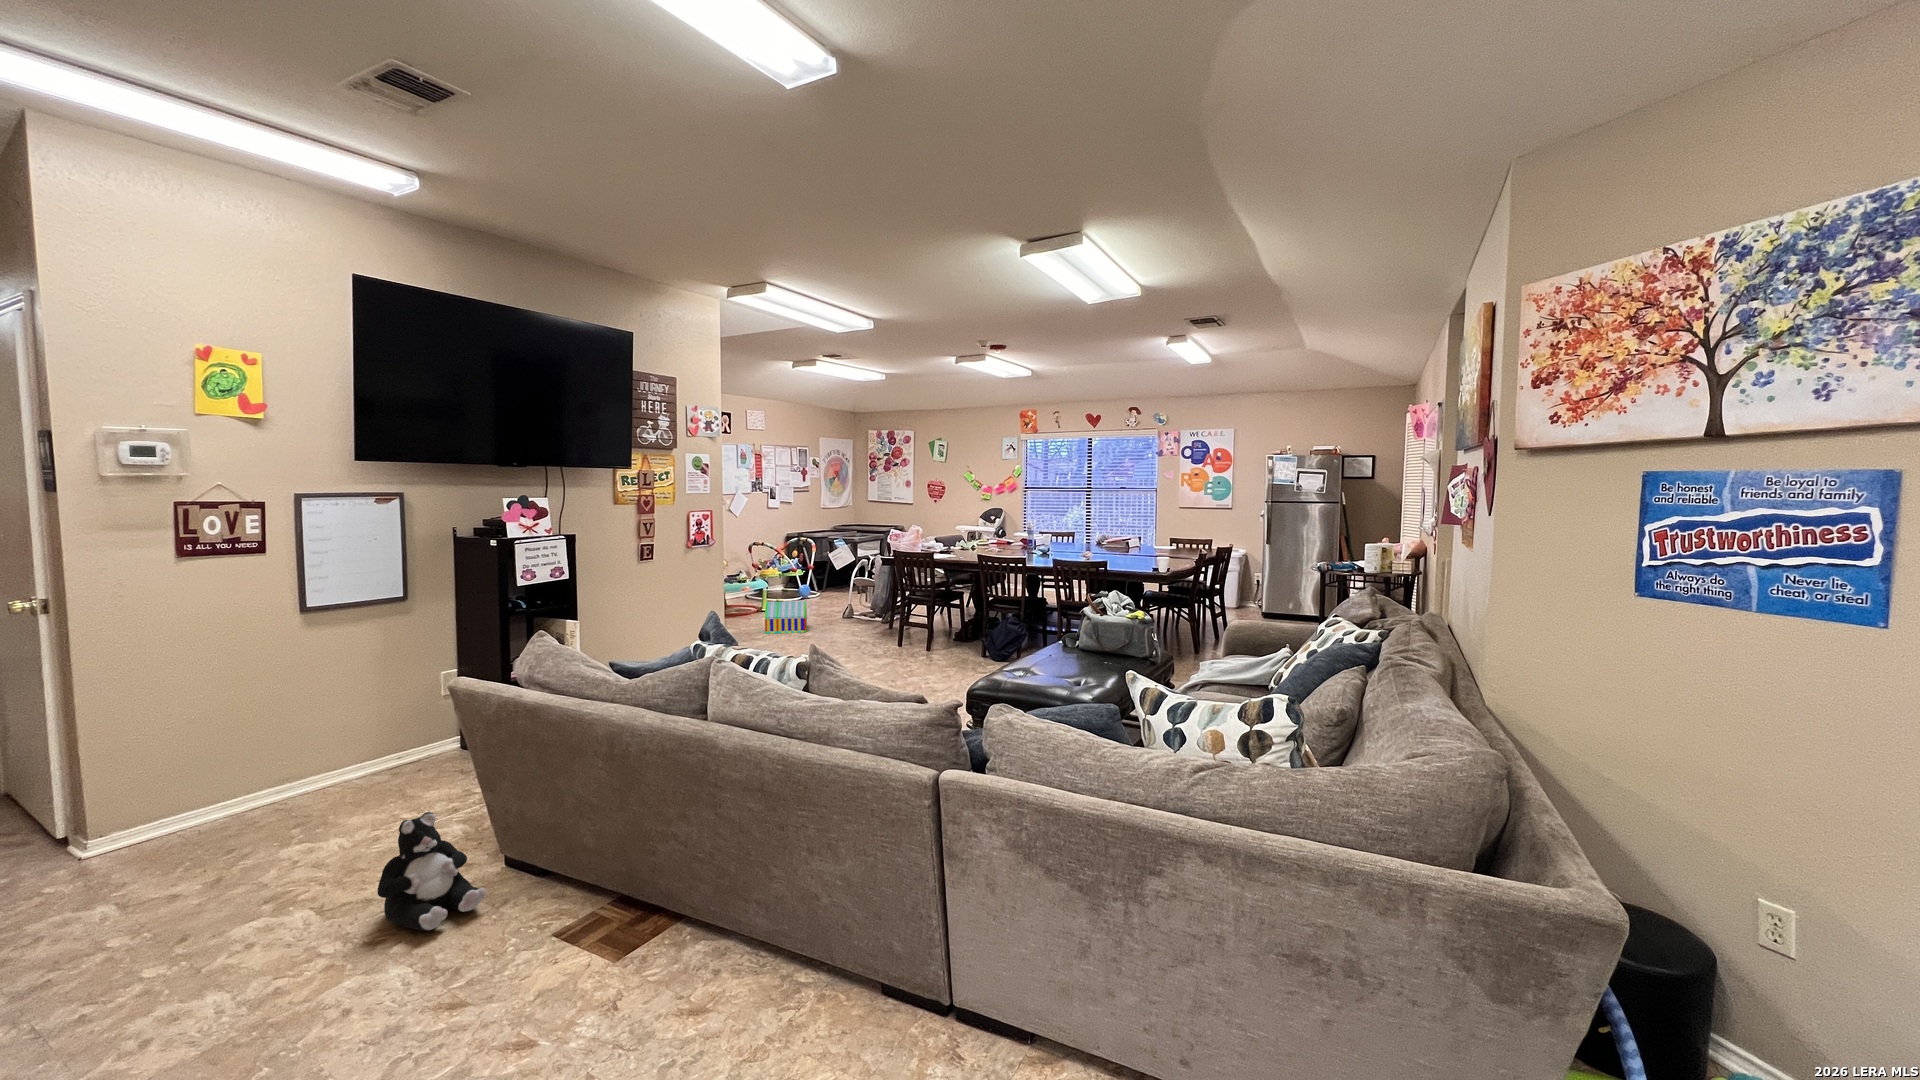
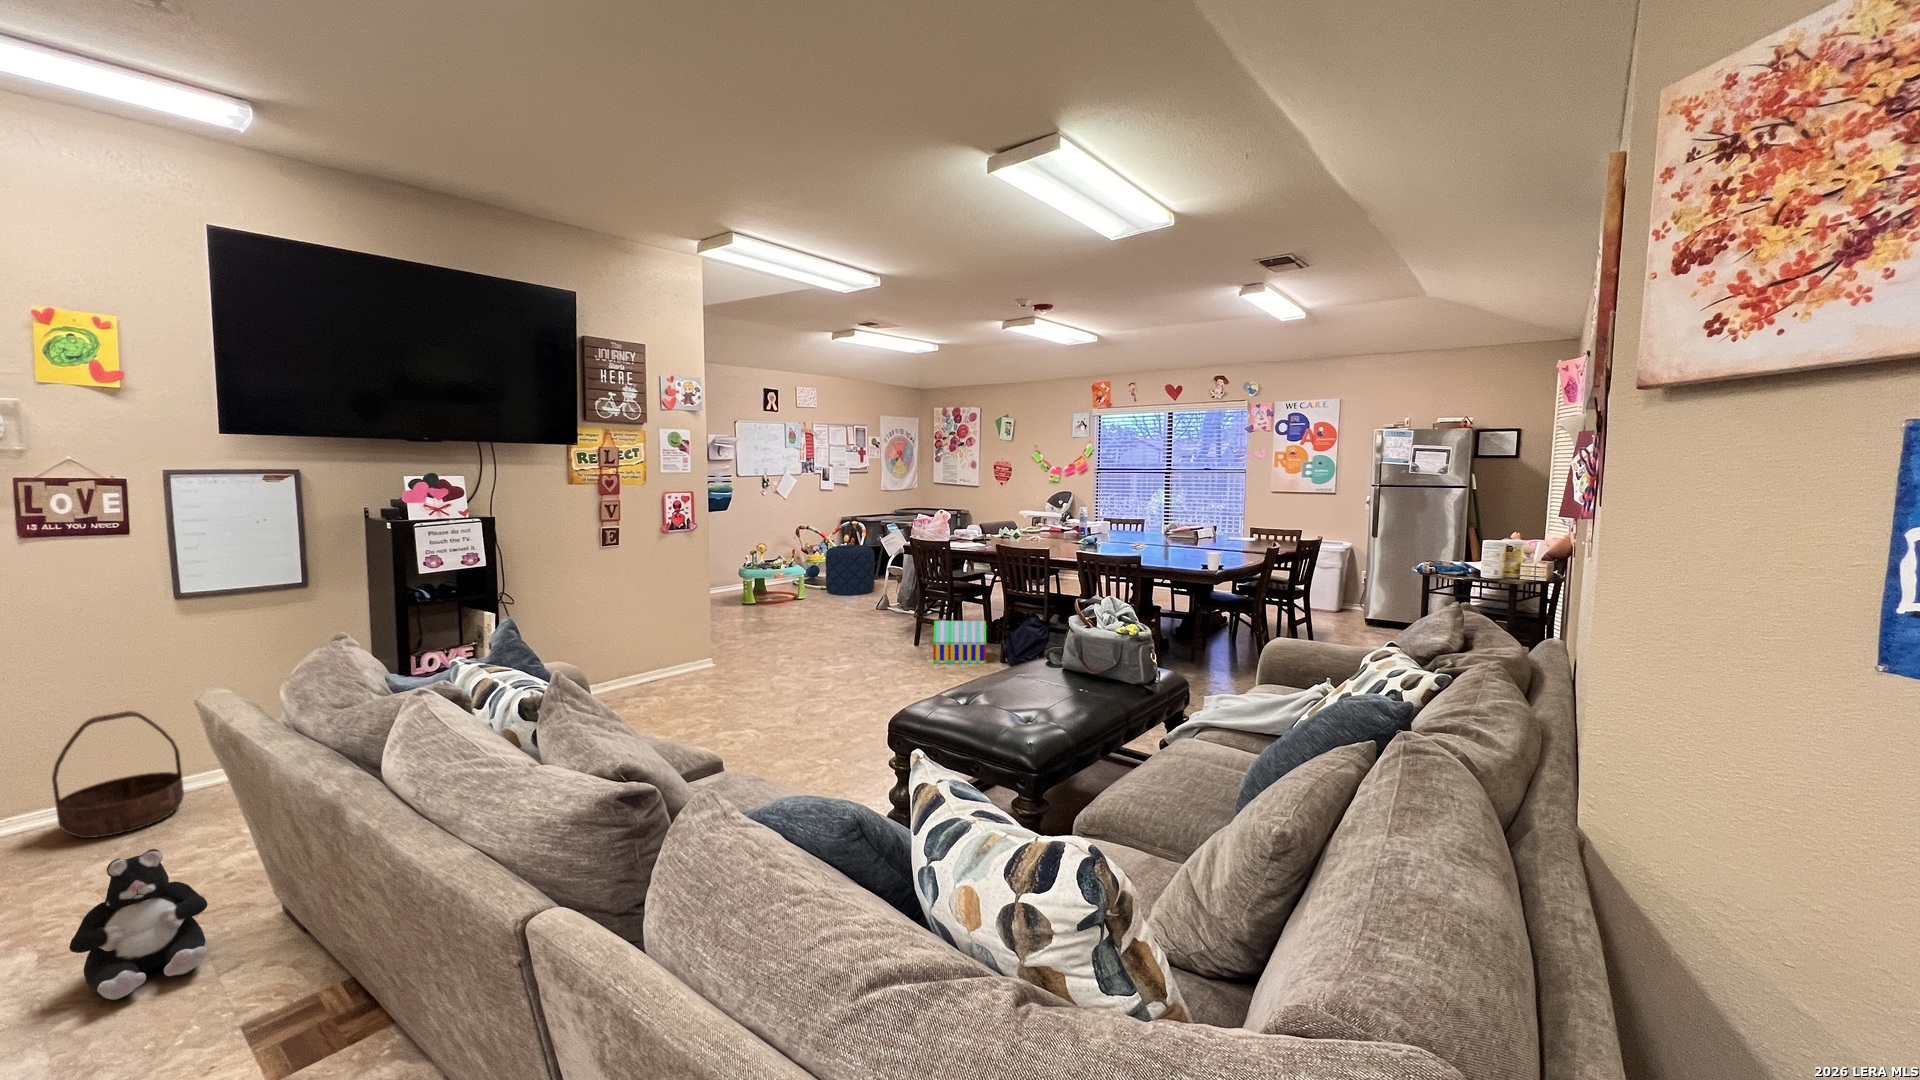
pouf: none [783,560,830,608] -> present [825,545,875,595]
toy house: present [765,601,807,634] -> present [933,621,986,664]
basket: none [213,717,322,834] -> present [52,711,184,838]

